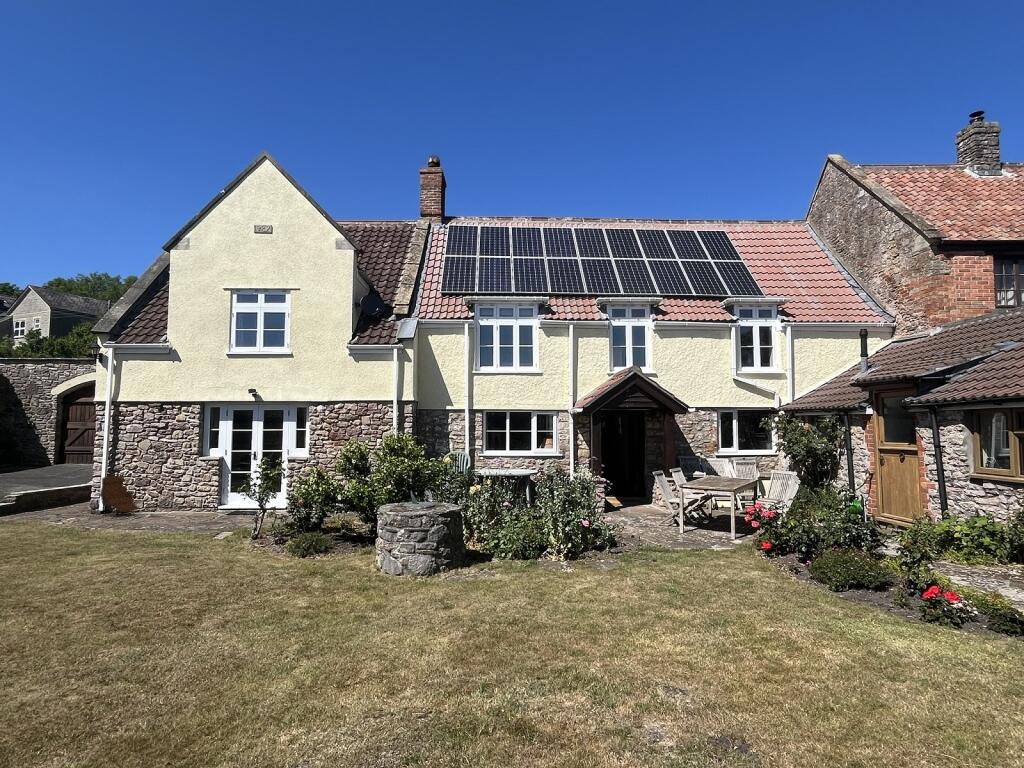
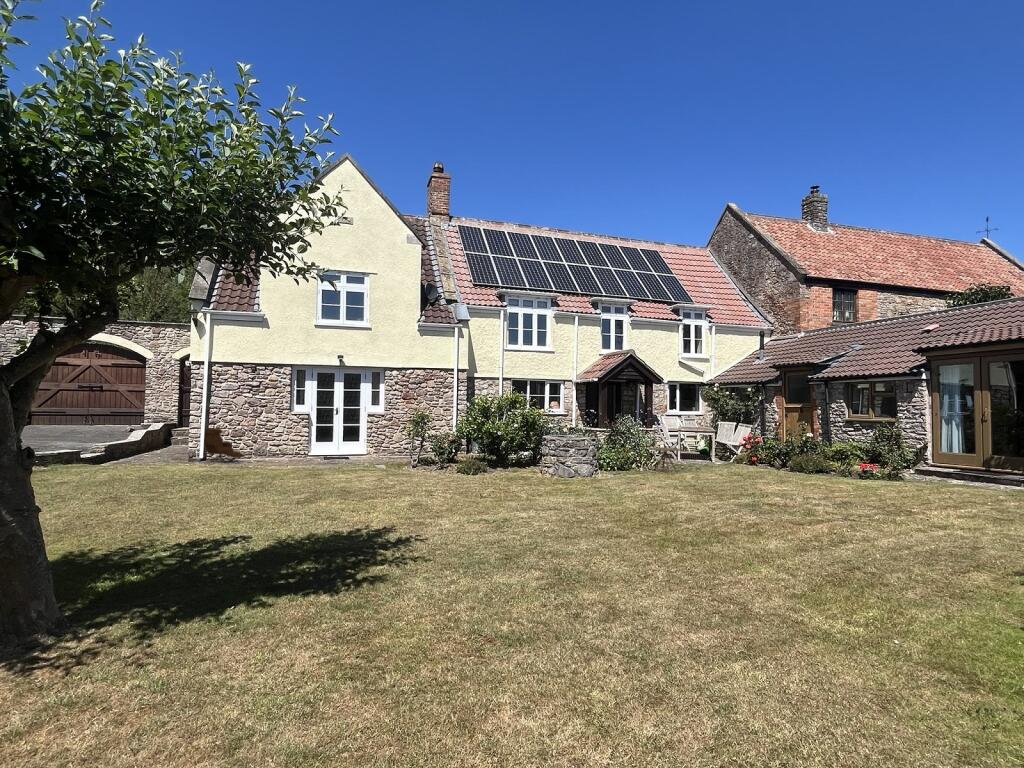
round table: none [582,518,633,560] -> present [649,448,682,471]

